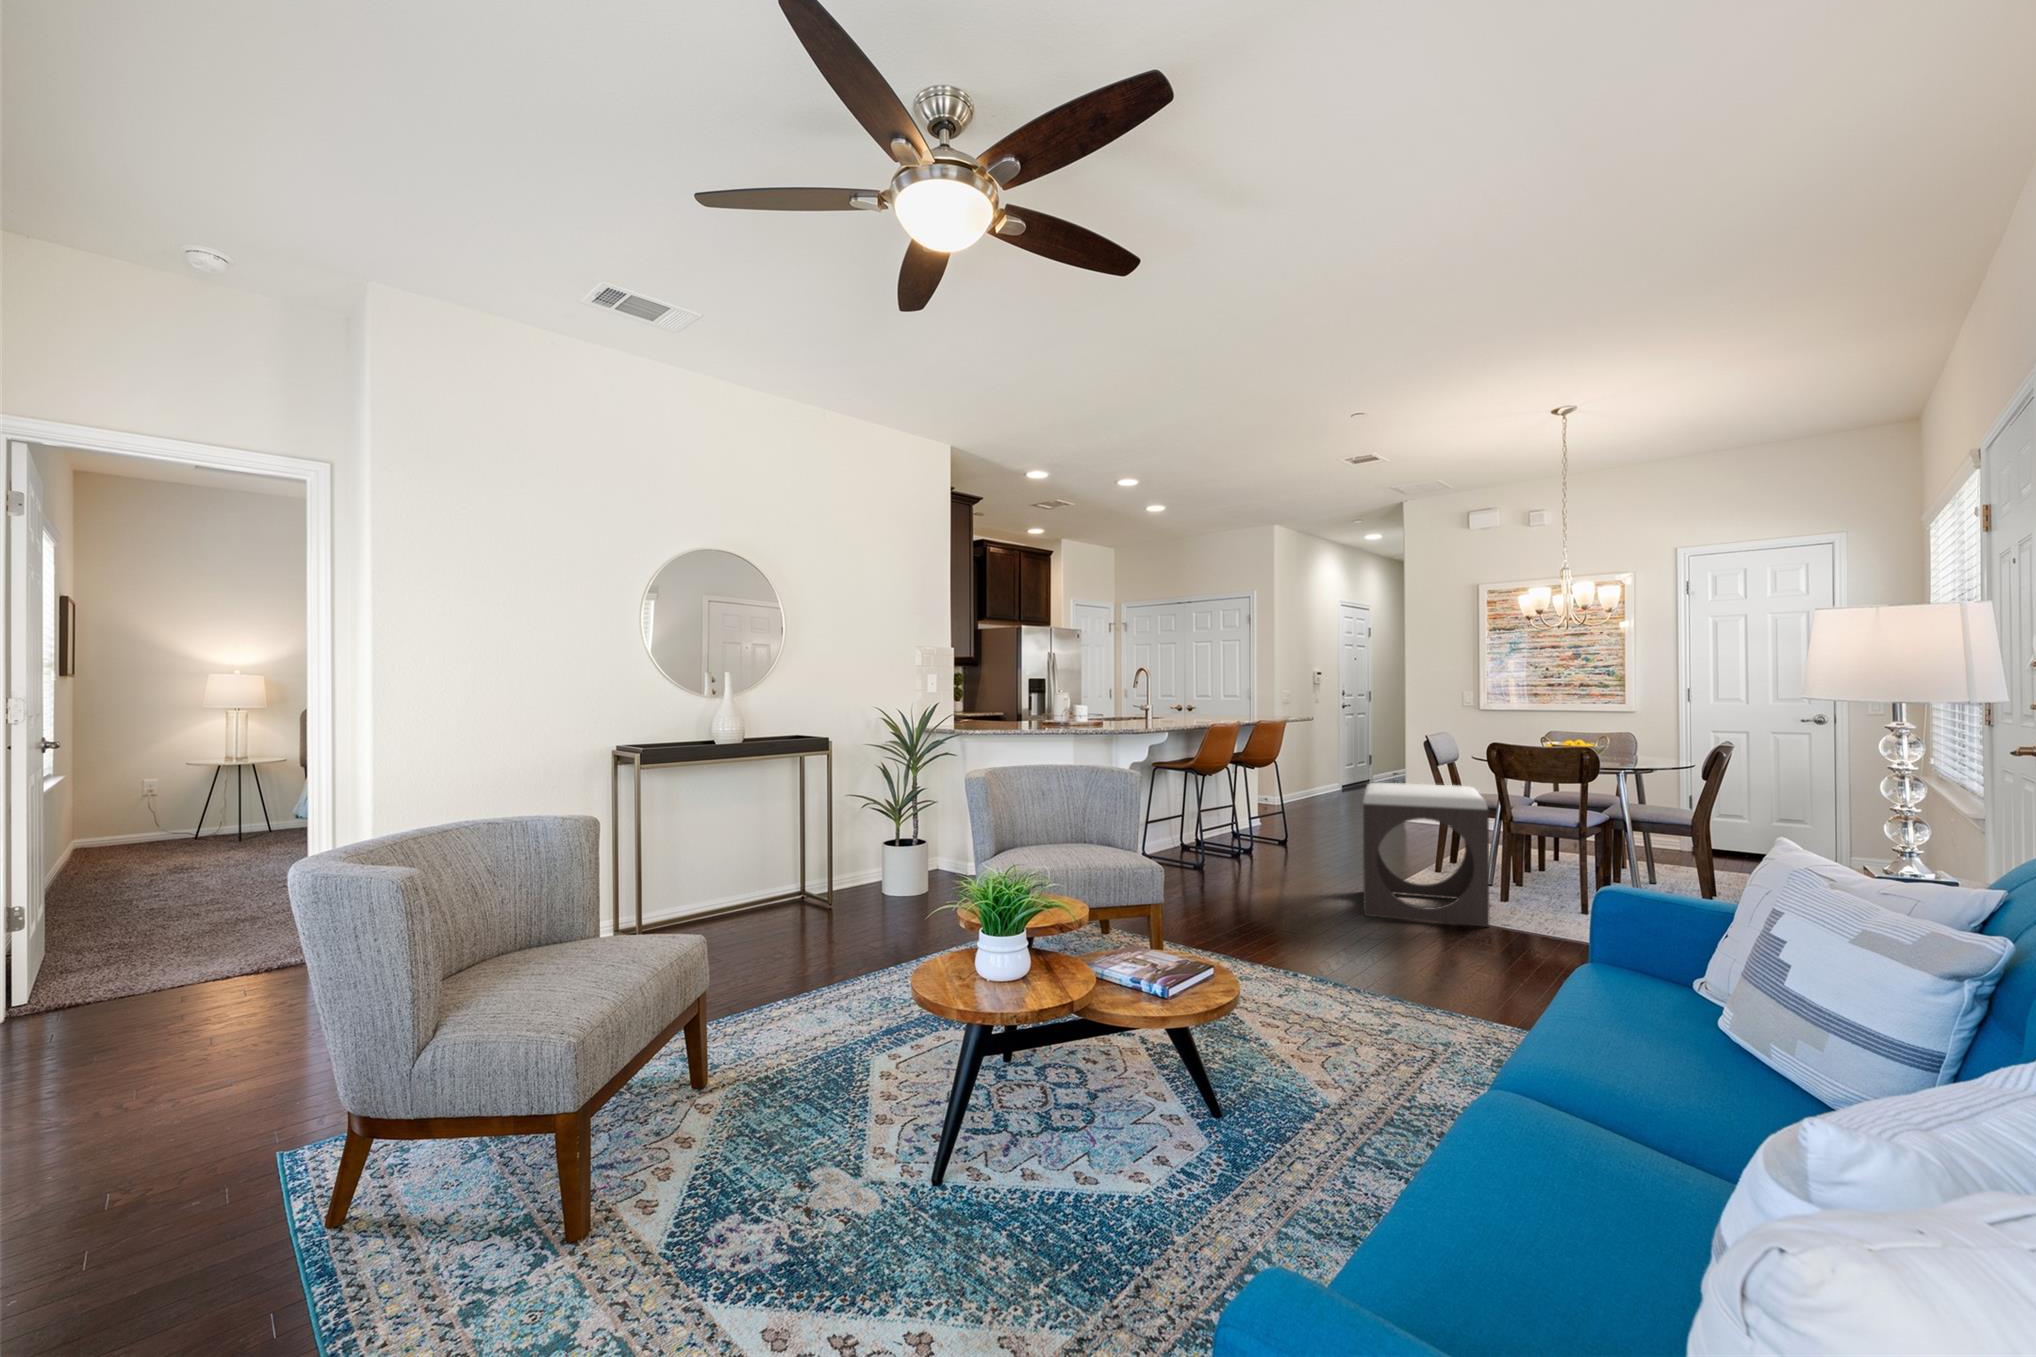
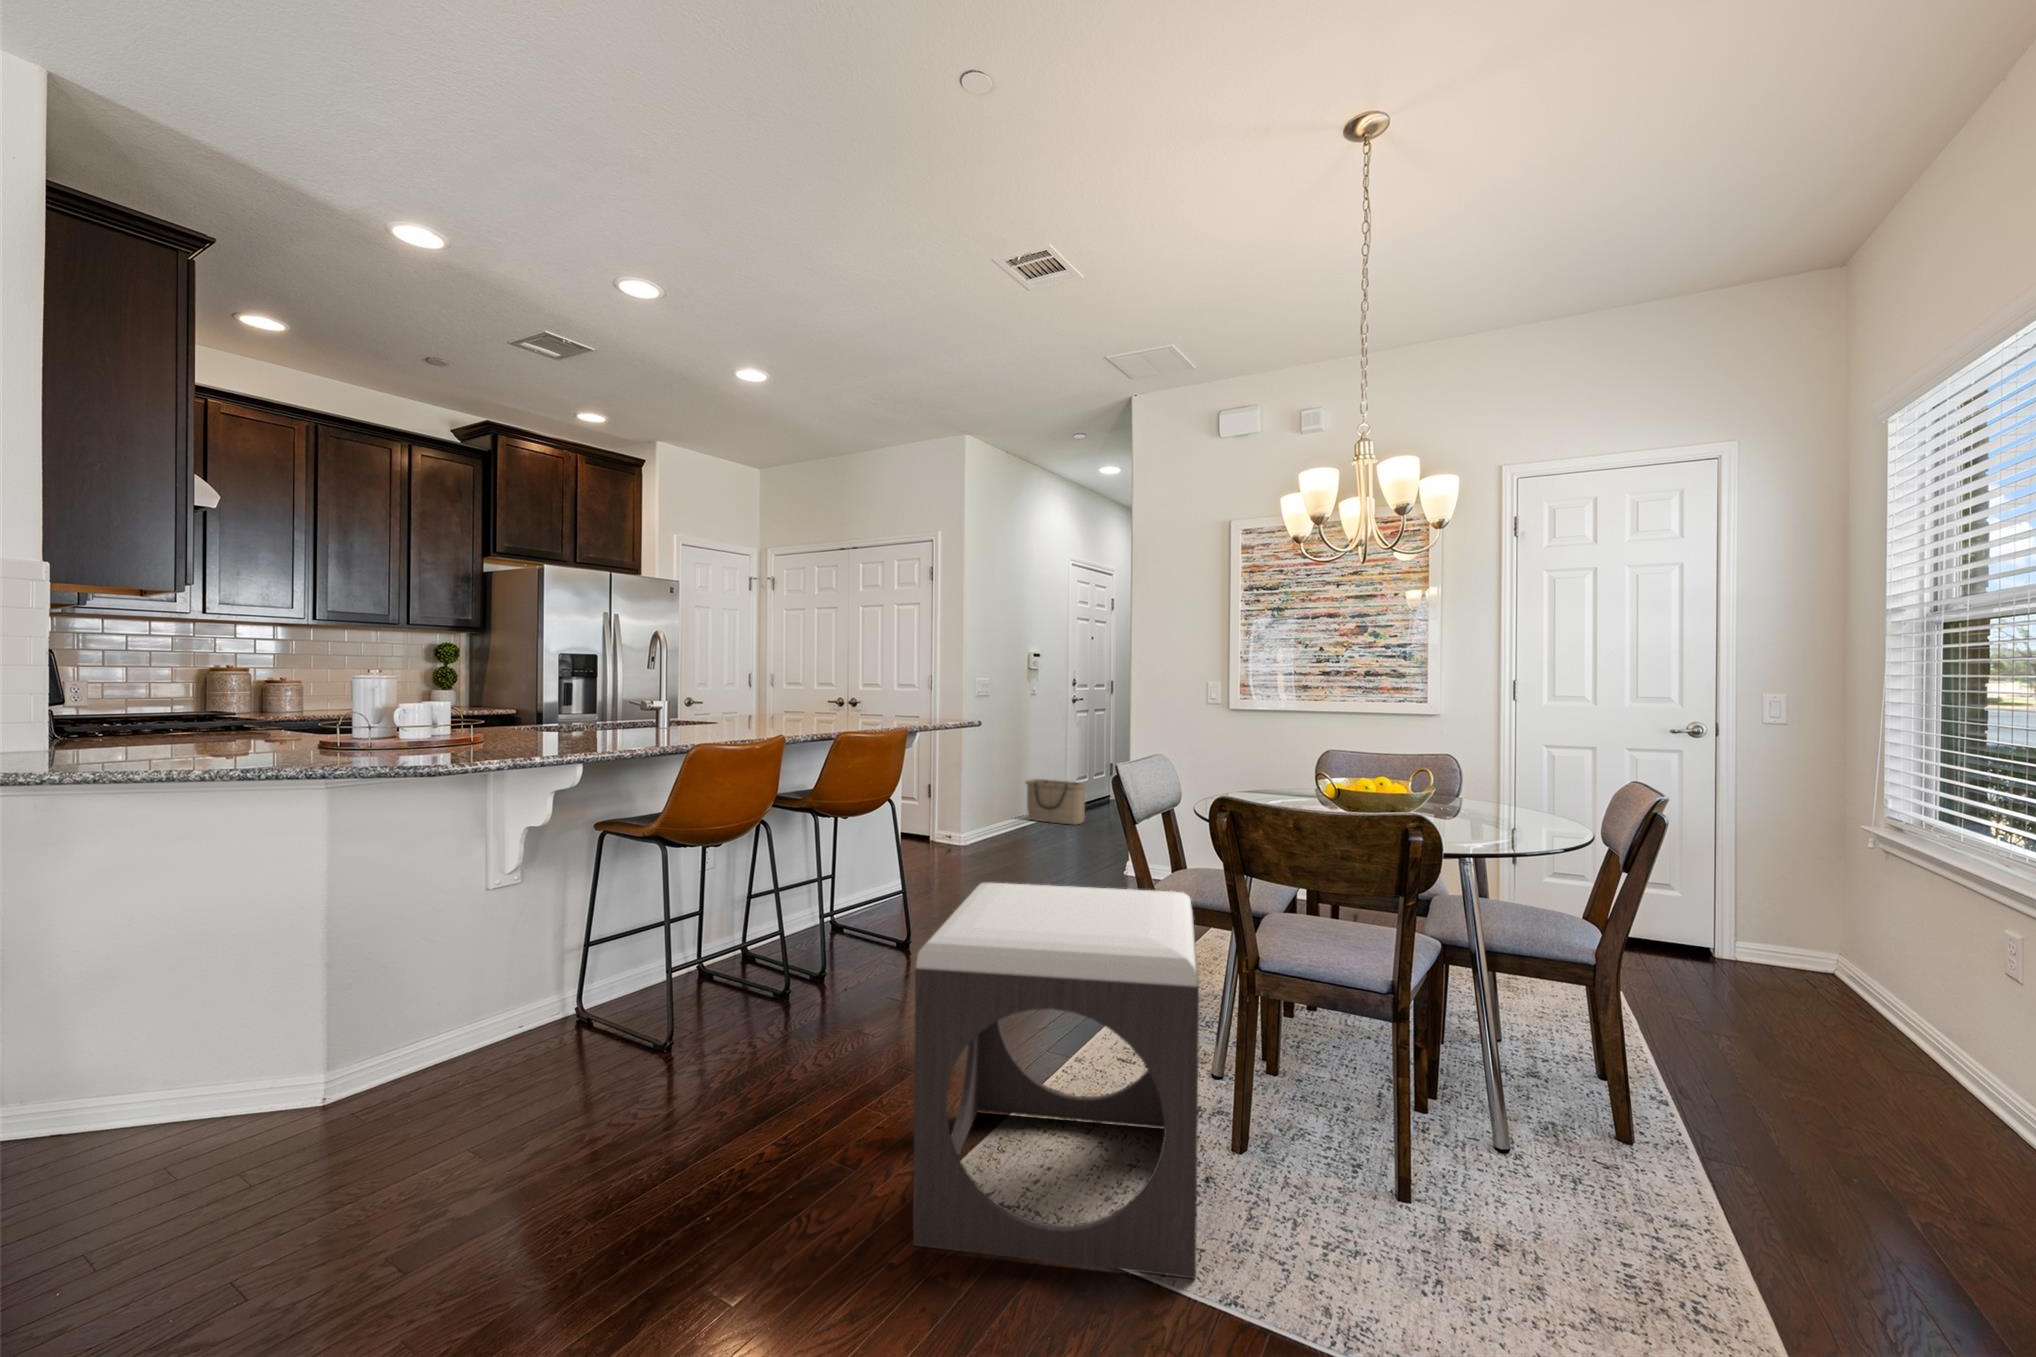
basket: none [1316,765,1363,797] -> present [1025,779,1087,825]

